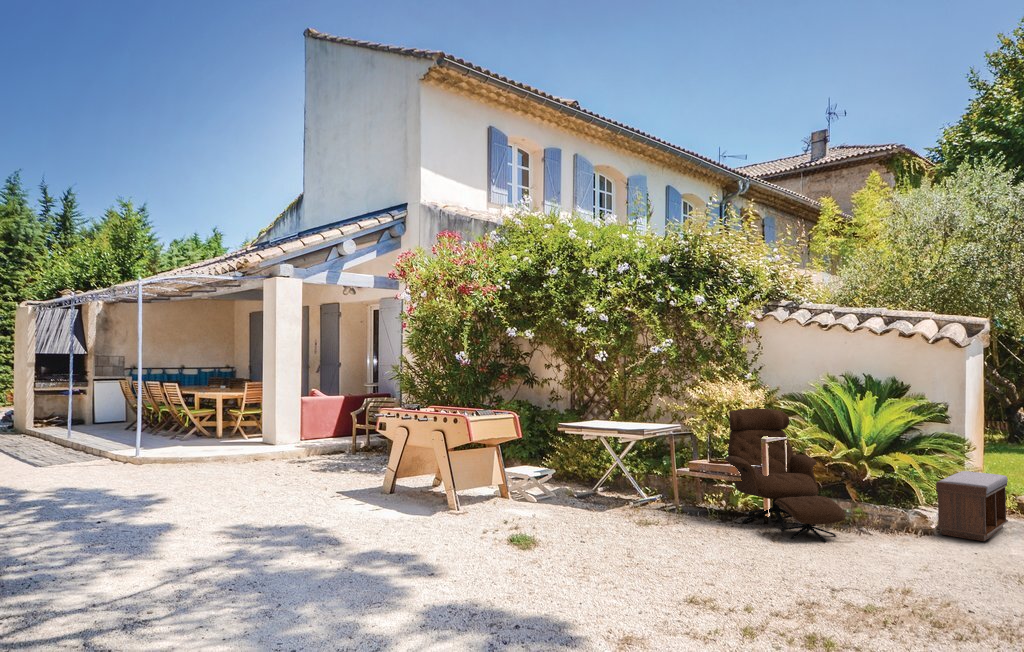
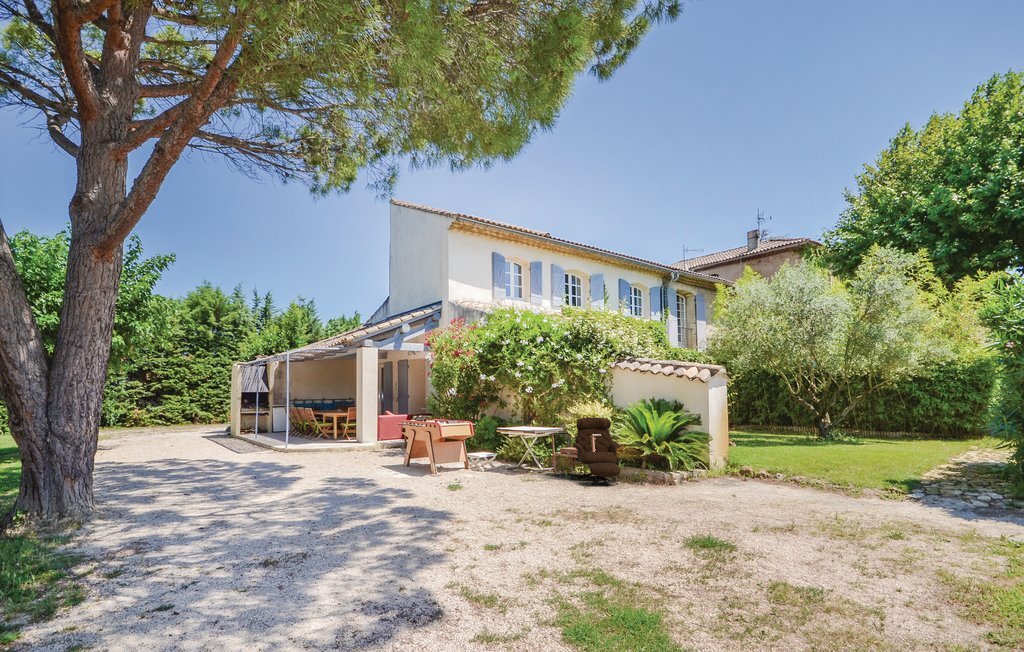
bench: present [936,471,1008,541] -> none [674,452,724,487]

